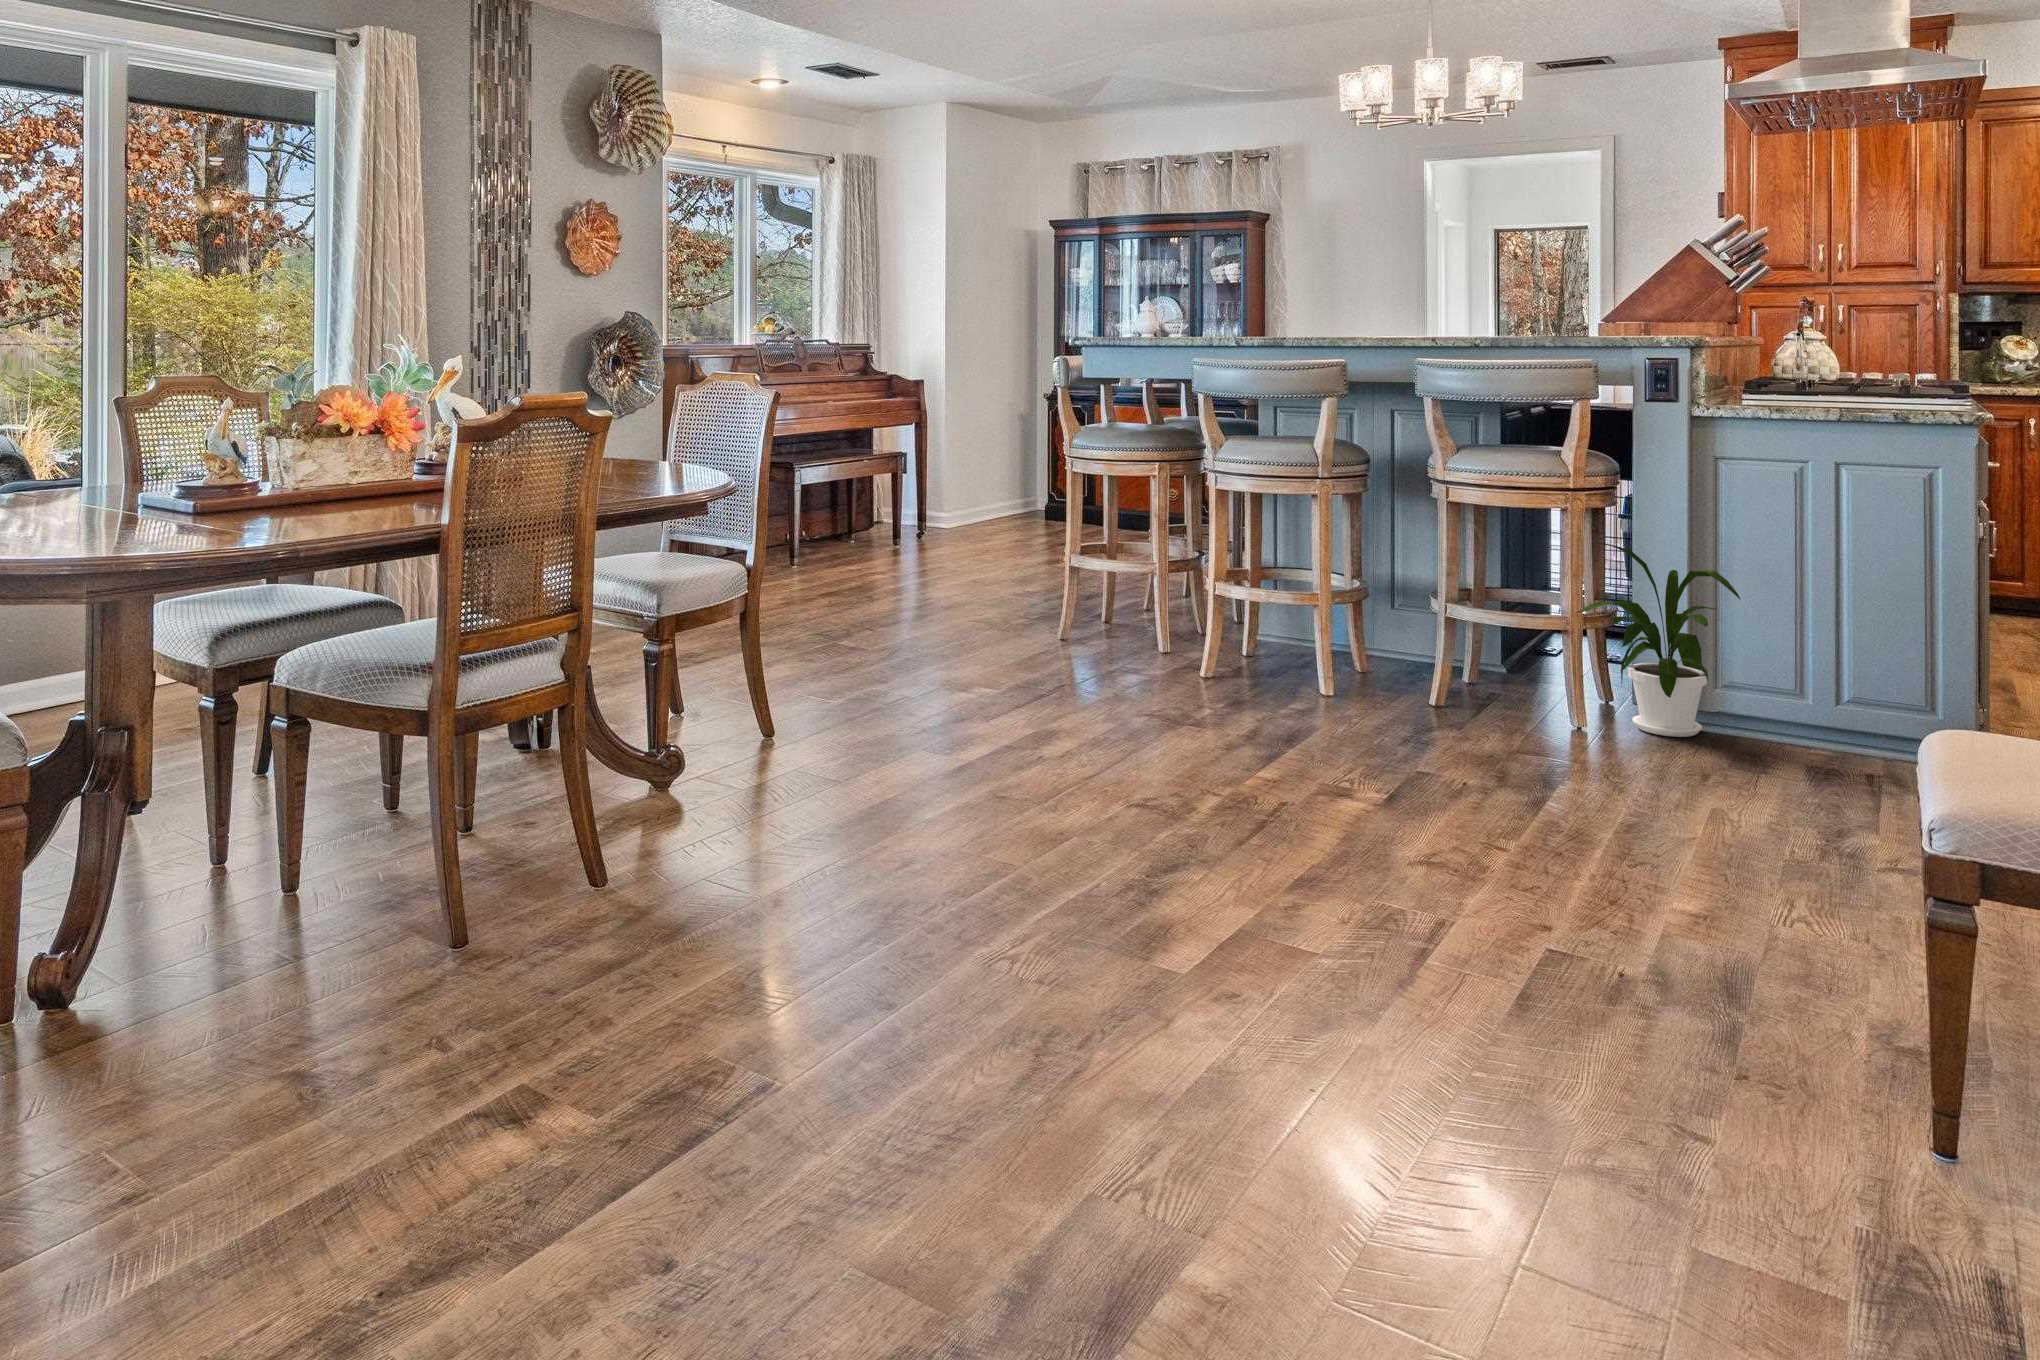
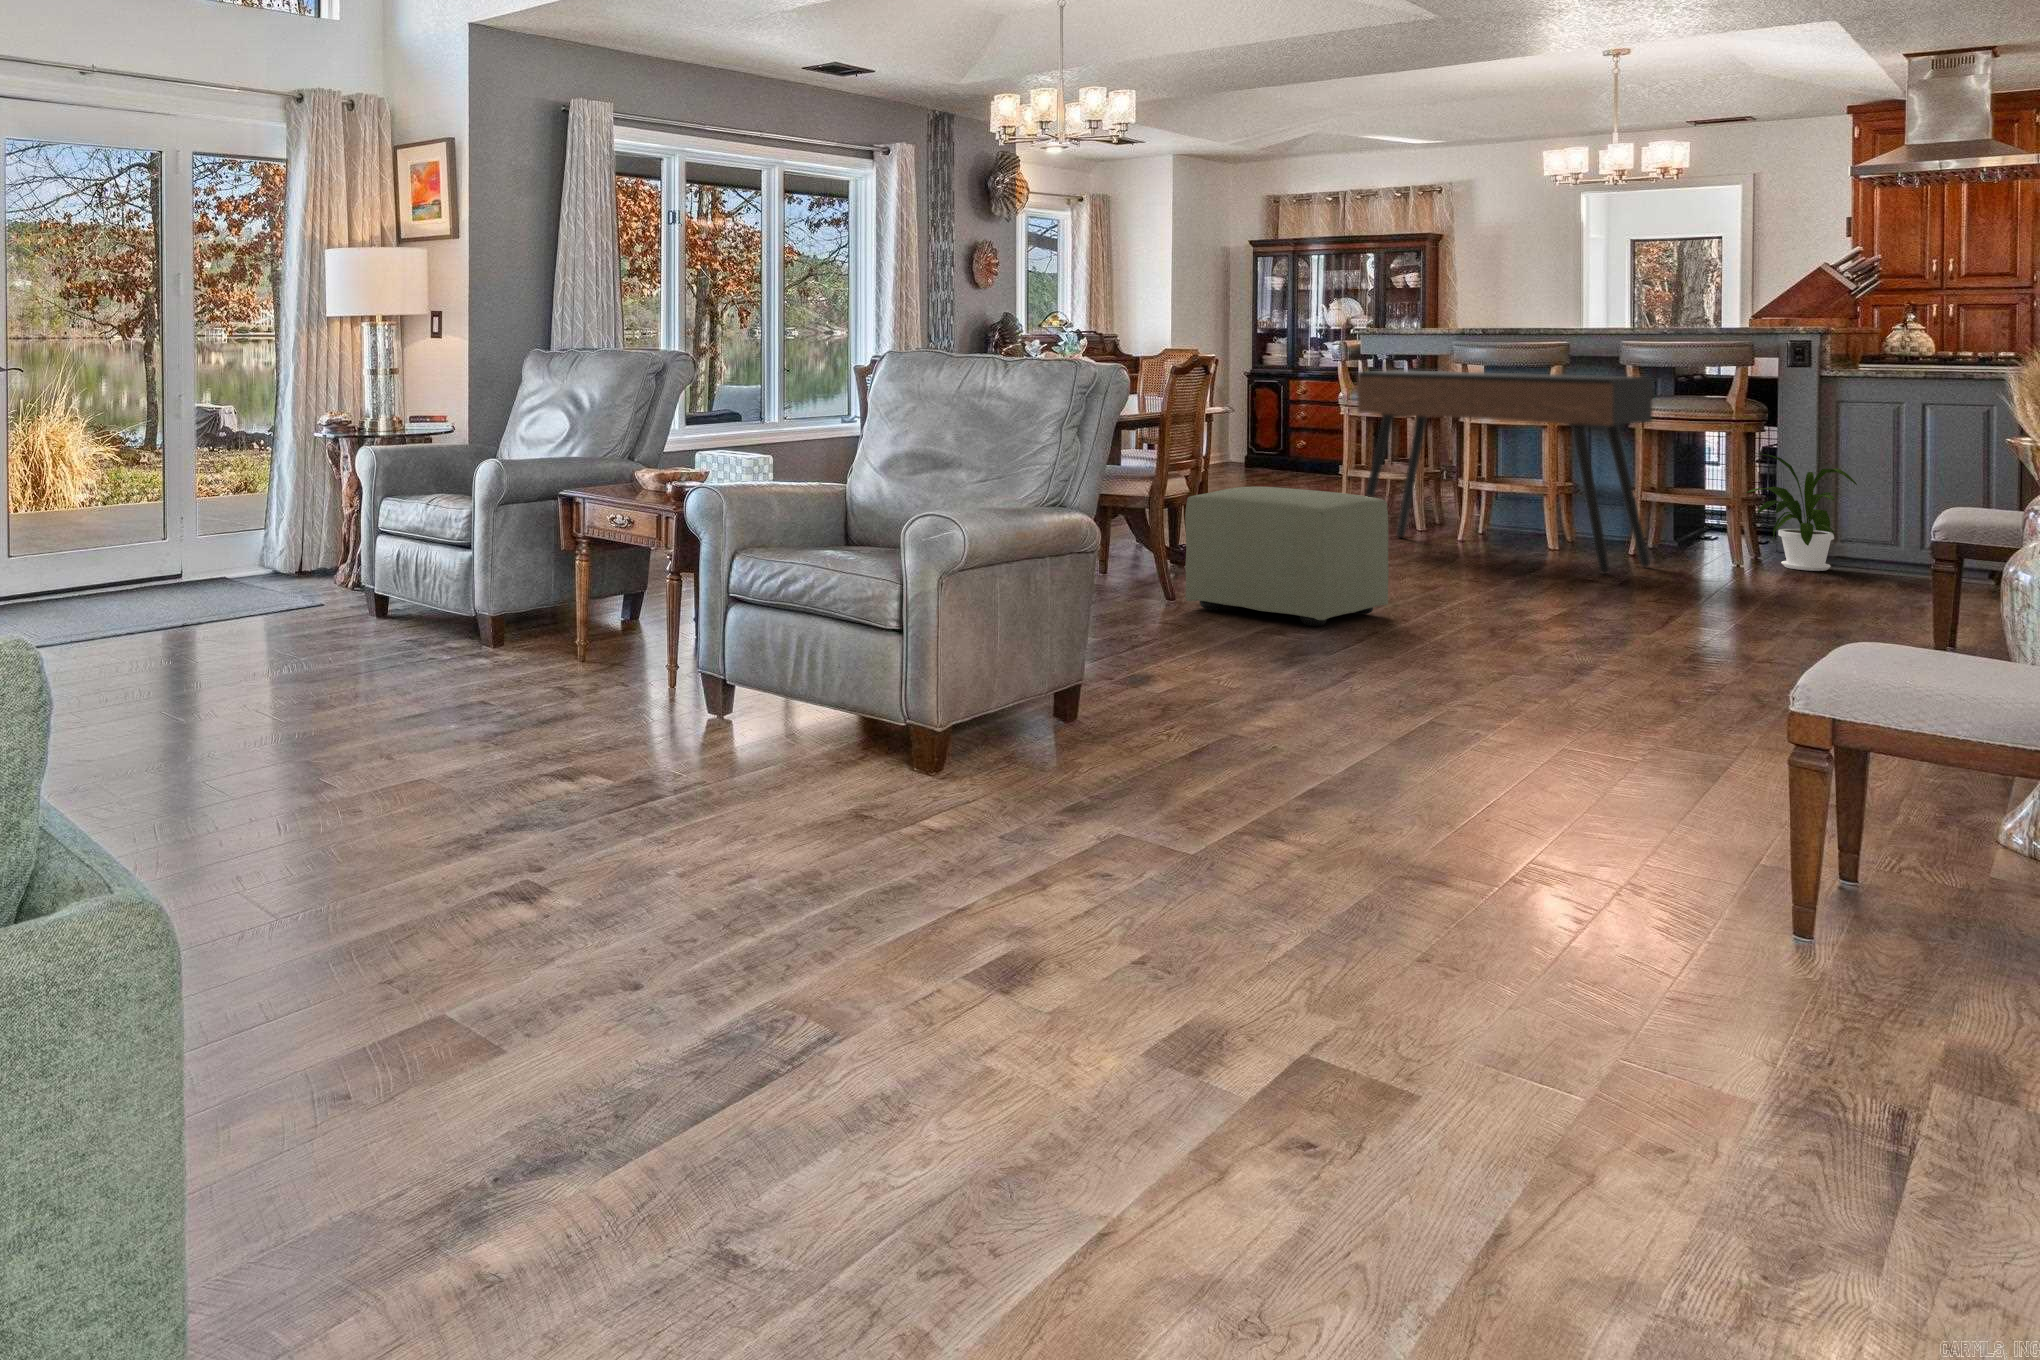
console table: none [1029,405,1442,765] -> present [1357,370,1652,574]
ottoman: none [460,673,873,1042] -> present [1185,487,1389,626]

